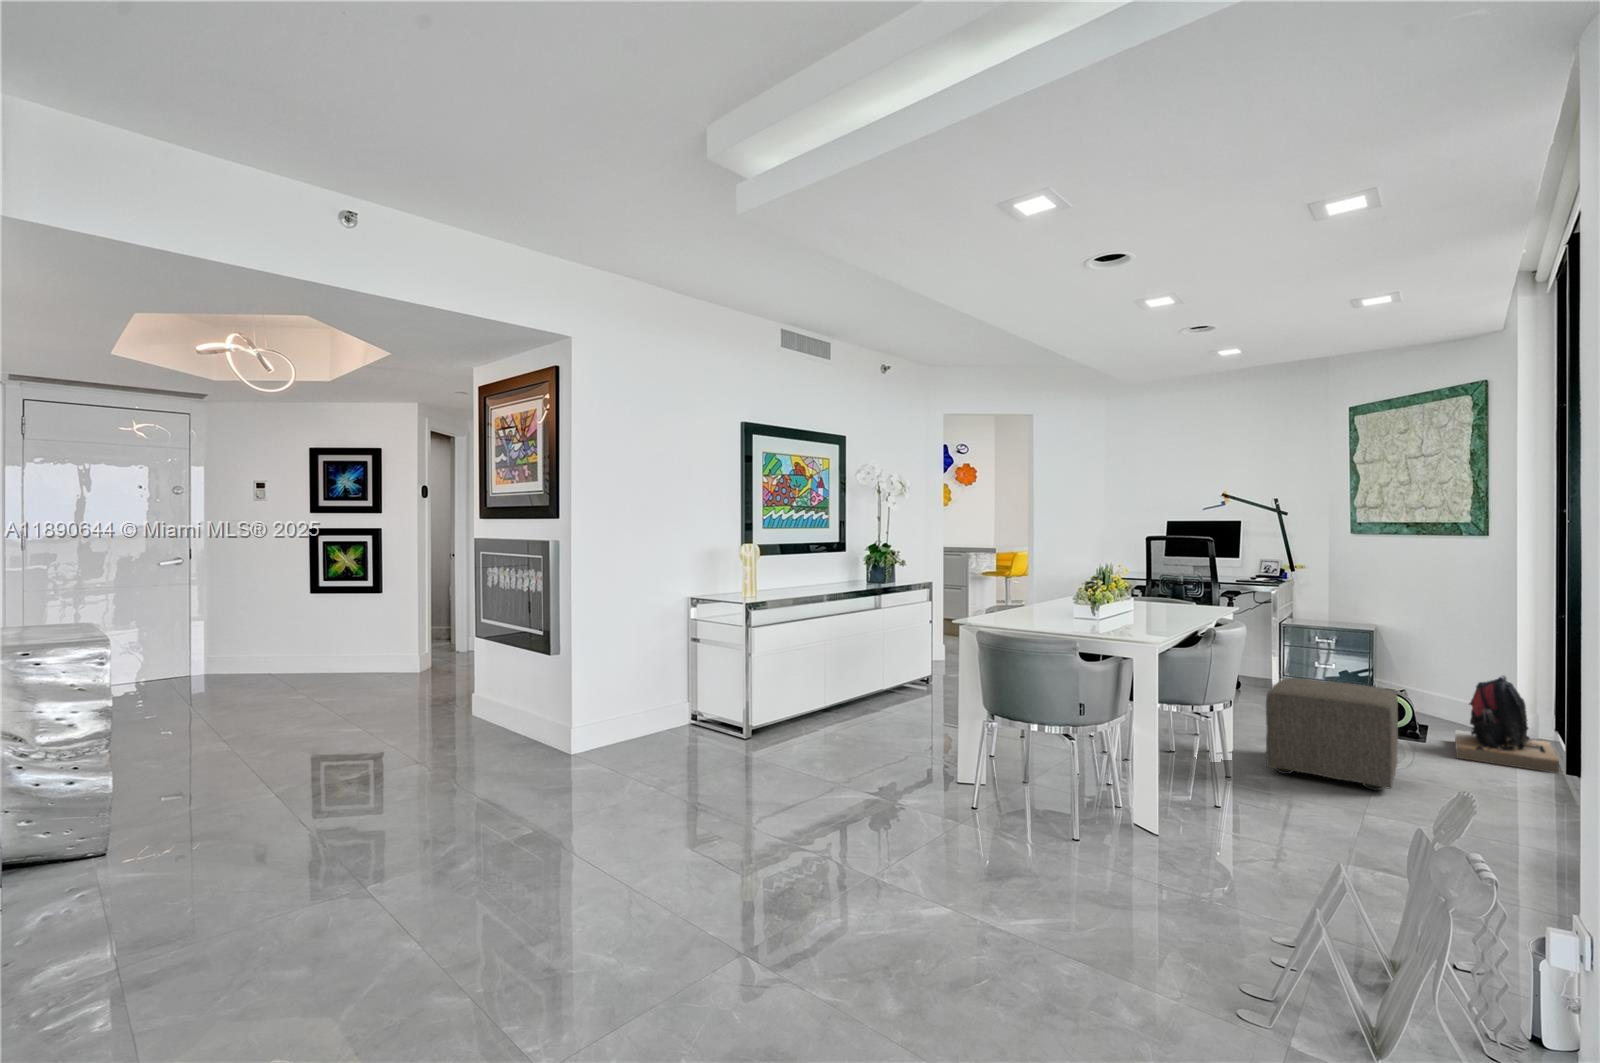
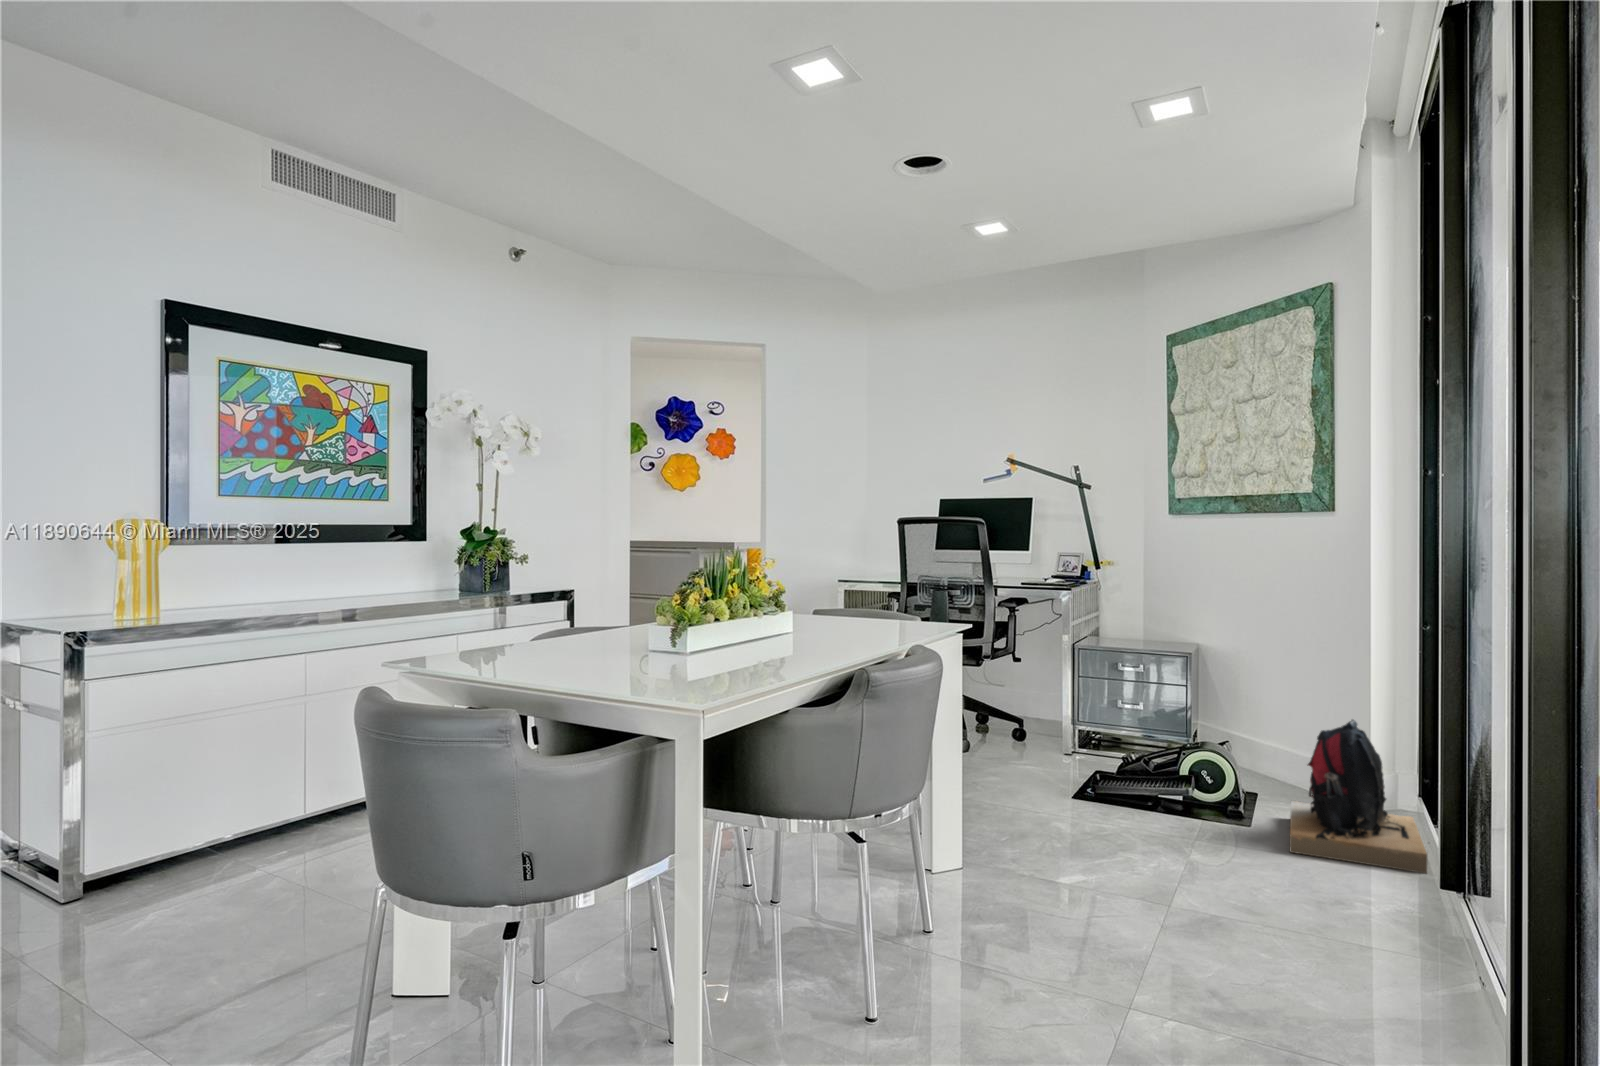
ottoman: present [1266,678,1398,790] -> none [999,736,1204,937]

